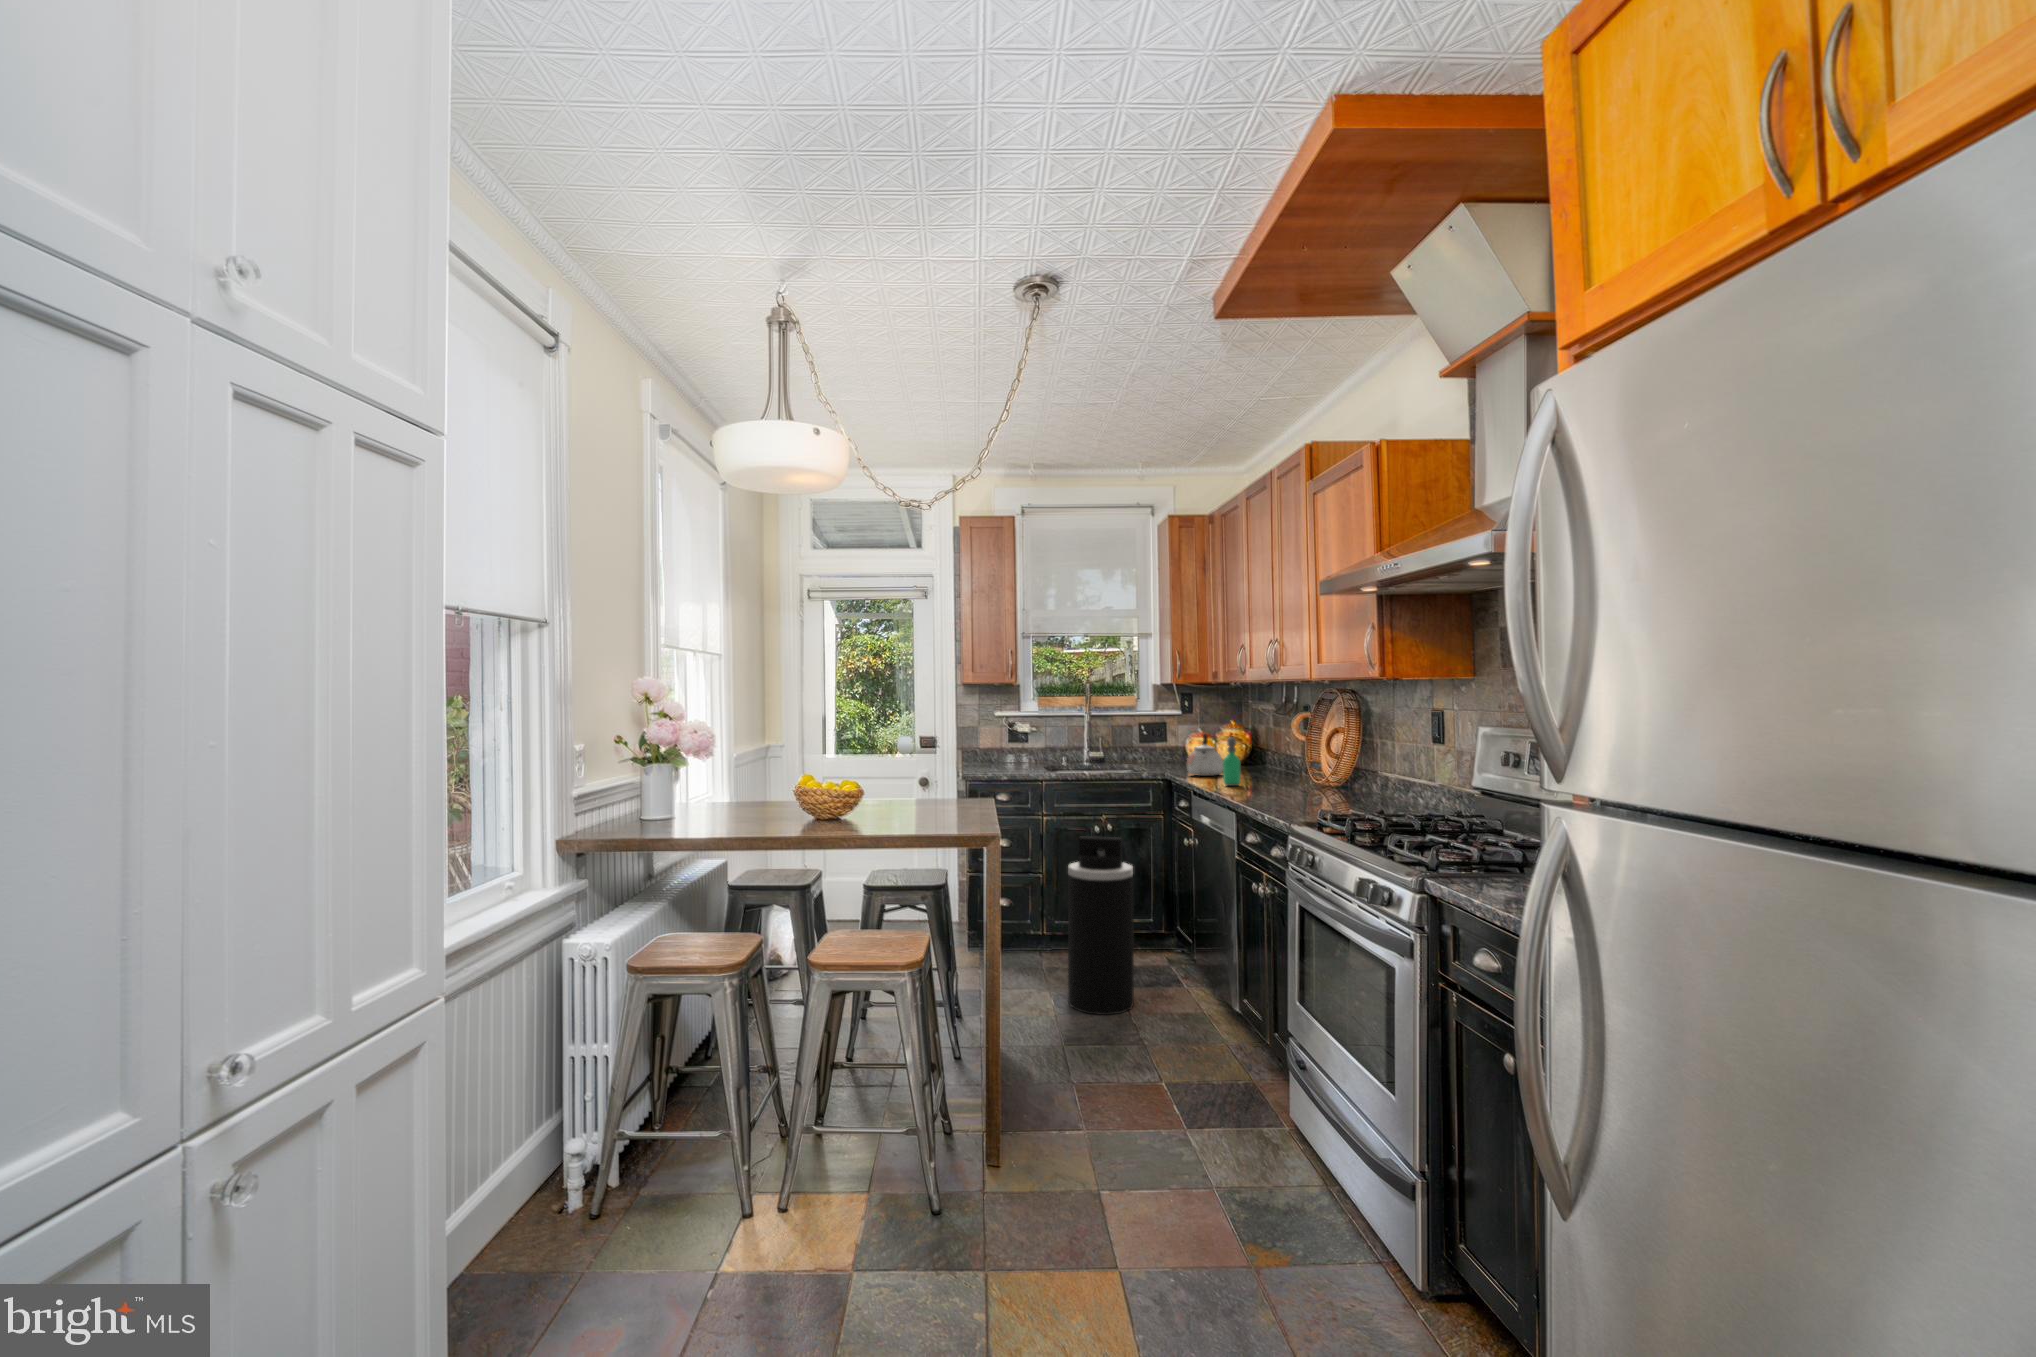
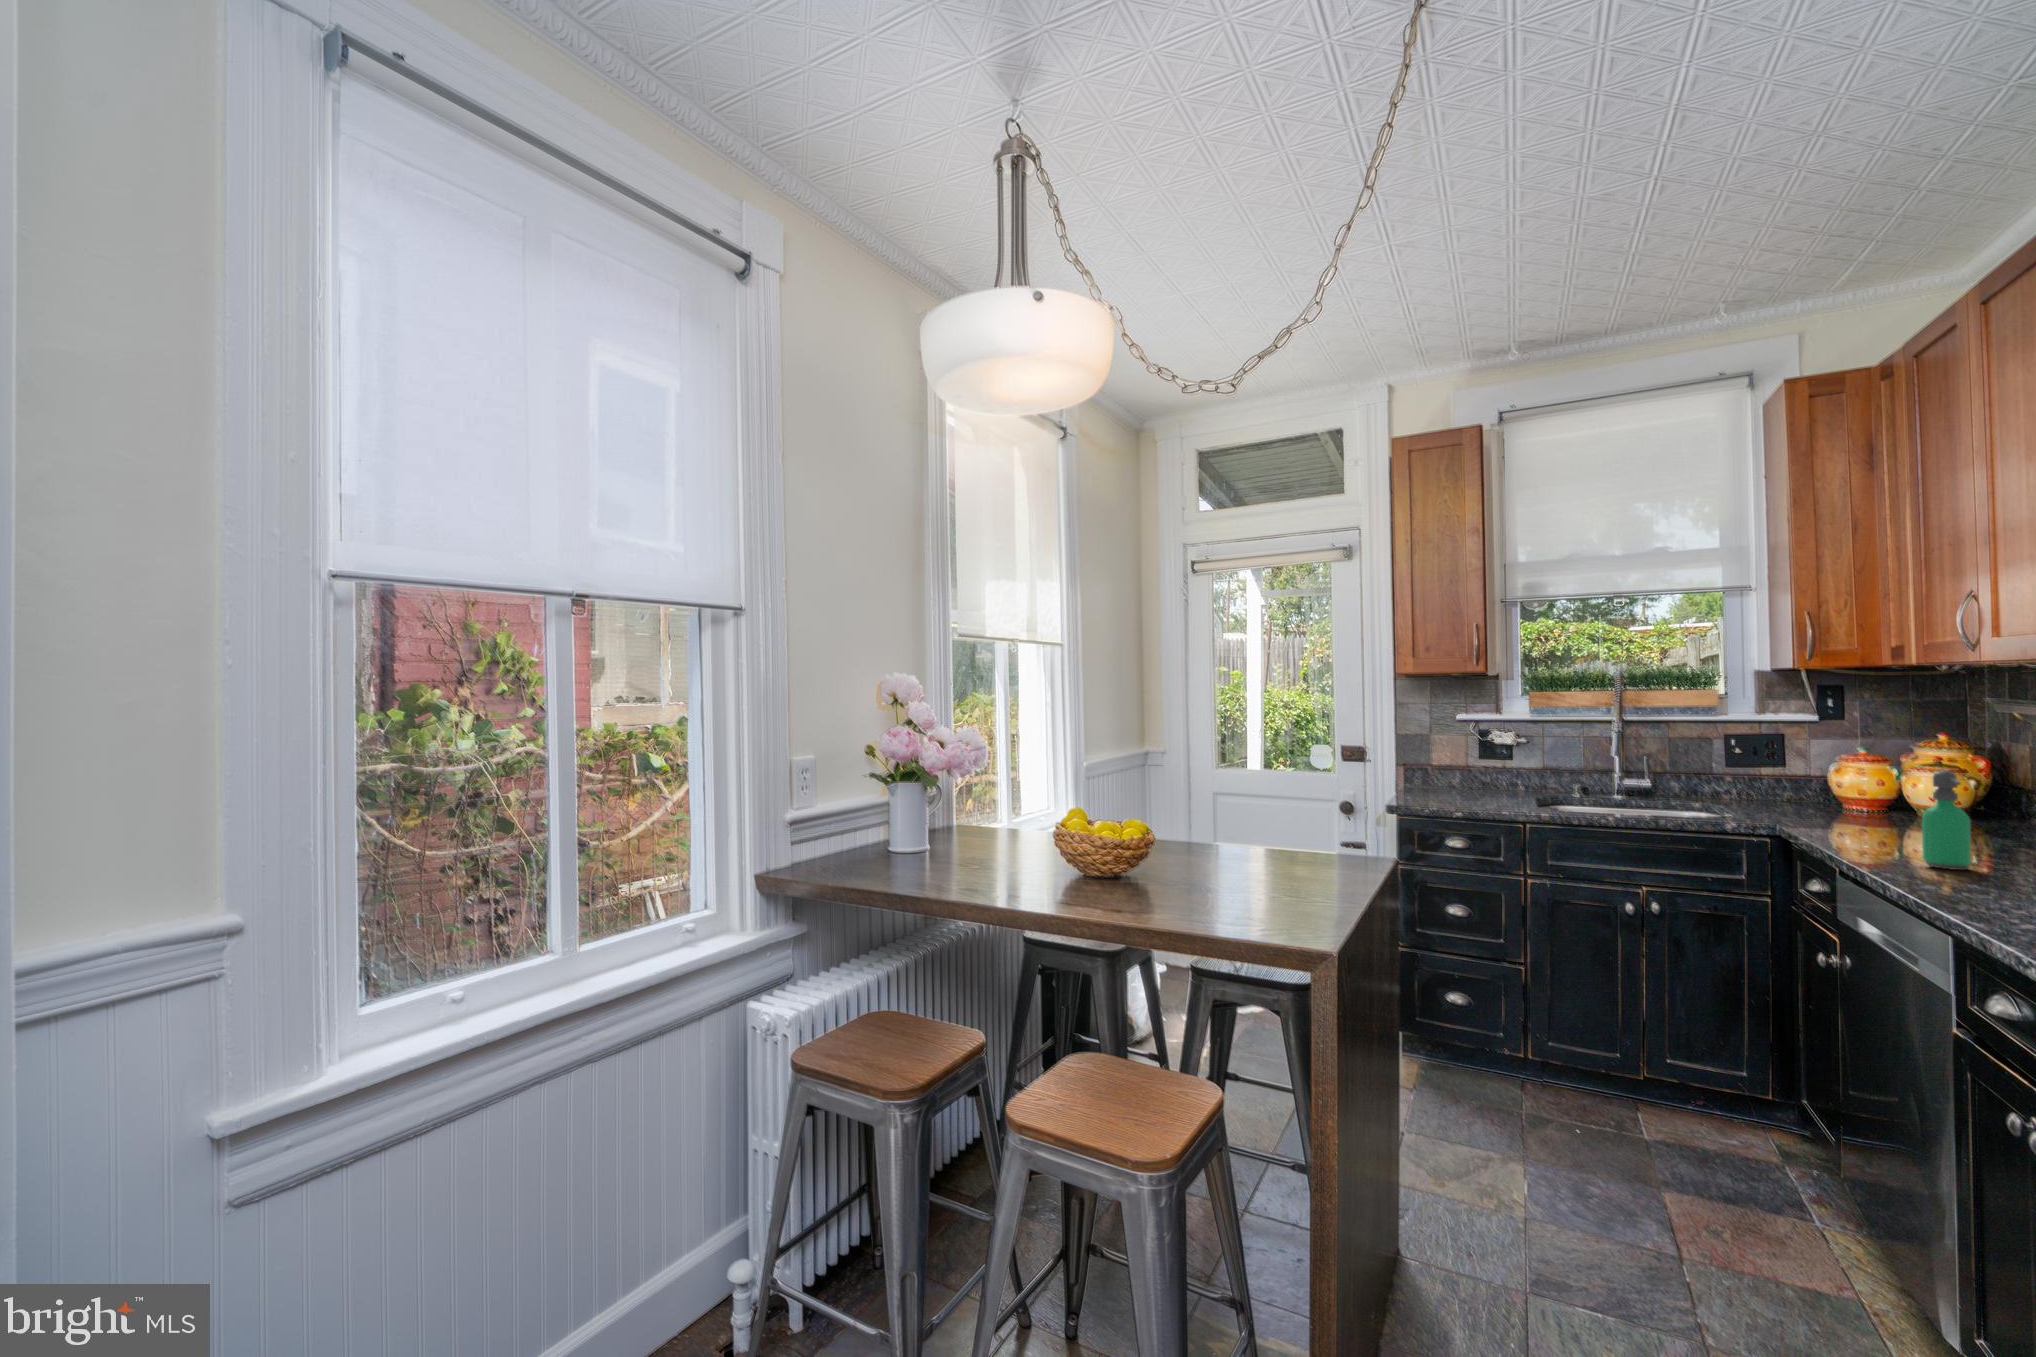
kettle: present [1187,734,1223,776] -> none [1827,757,1919,836]
trash can: present [1068,836,1134,1015] -> none [1551,930,1696,1273]

